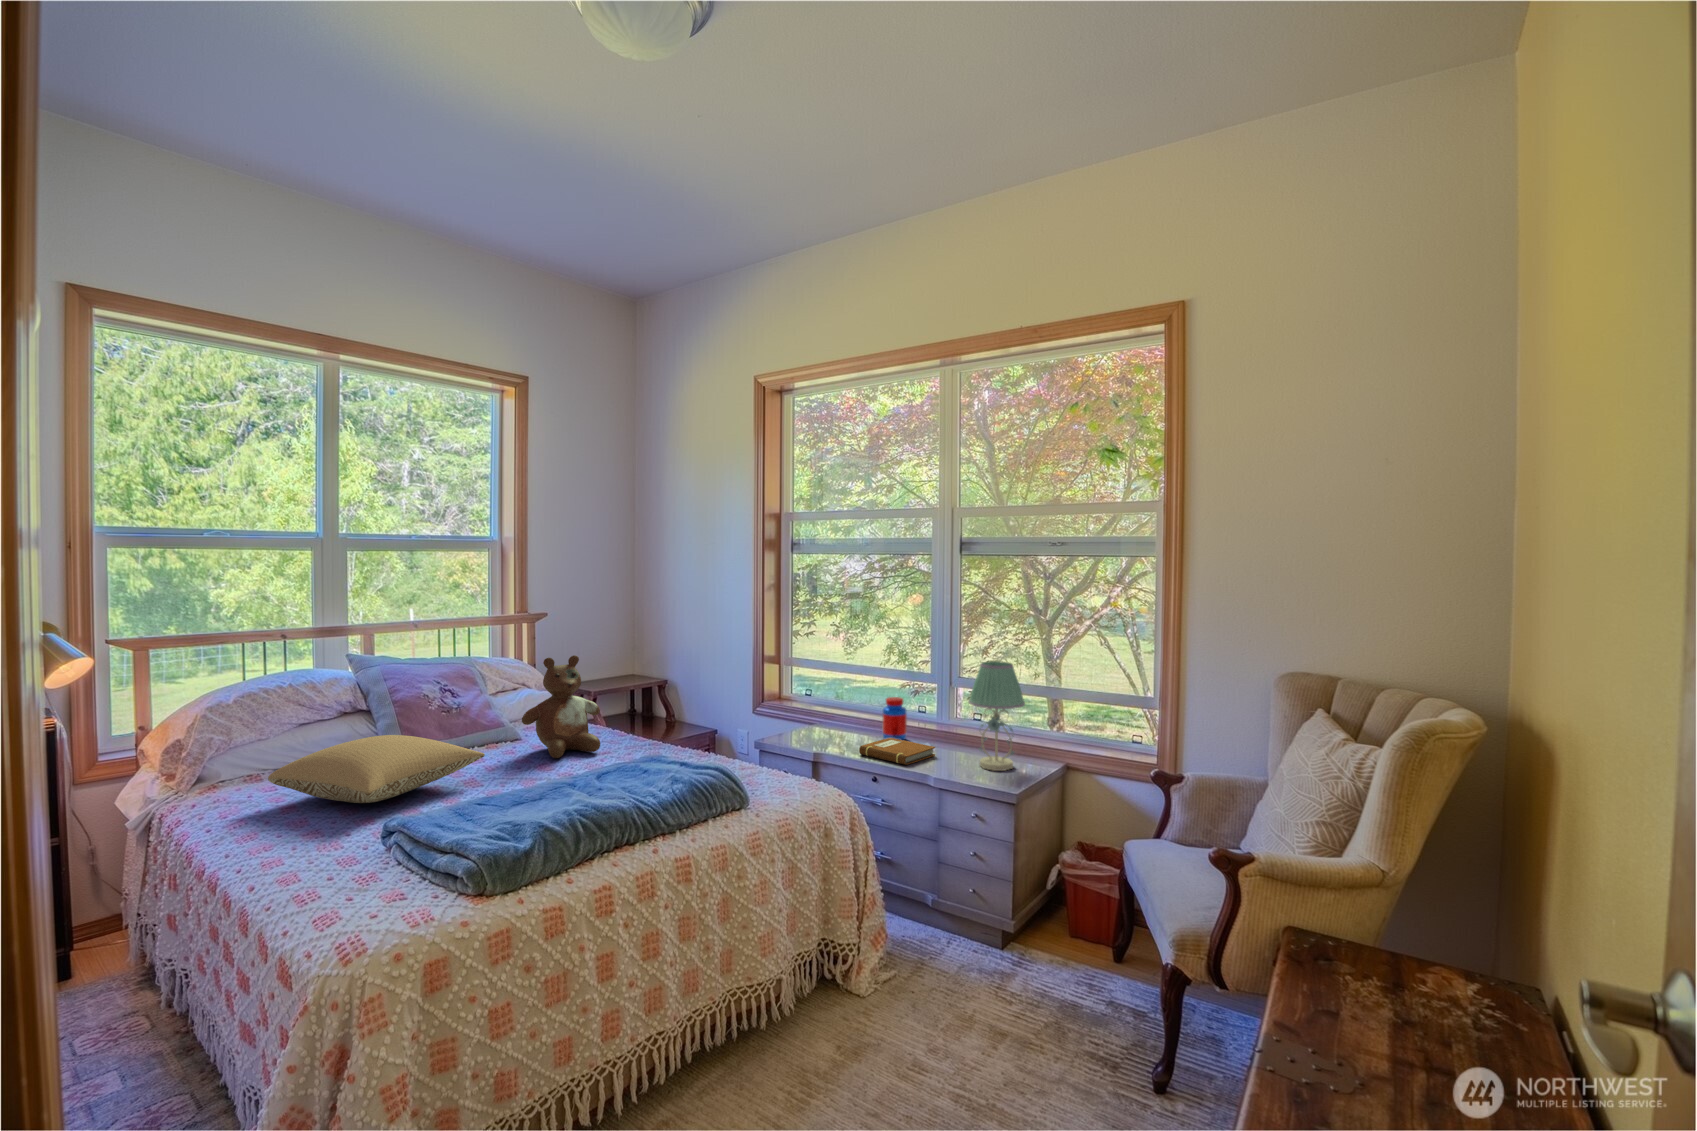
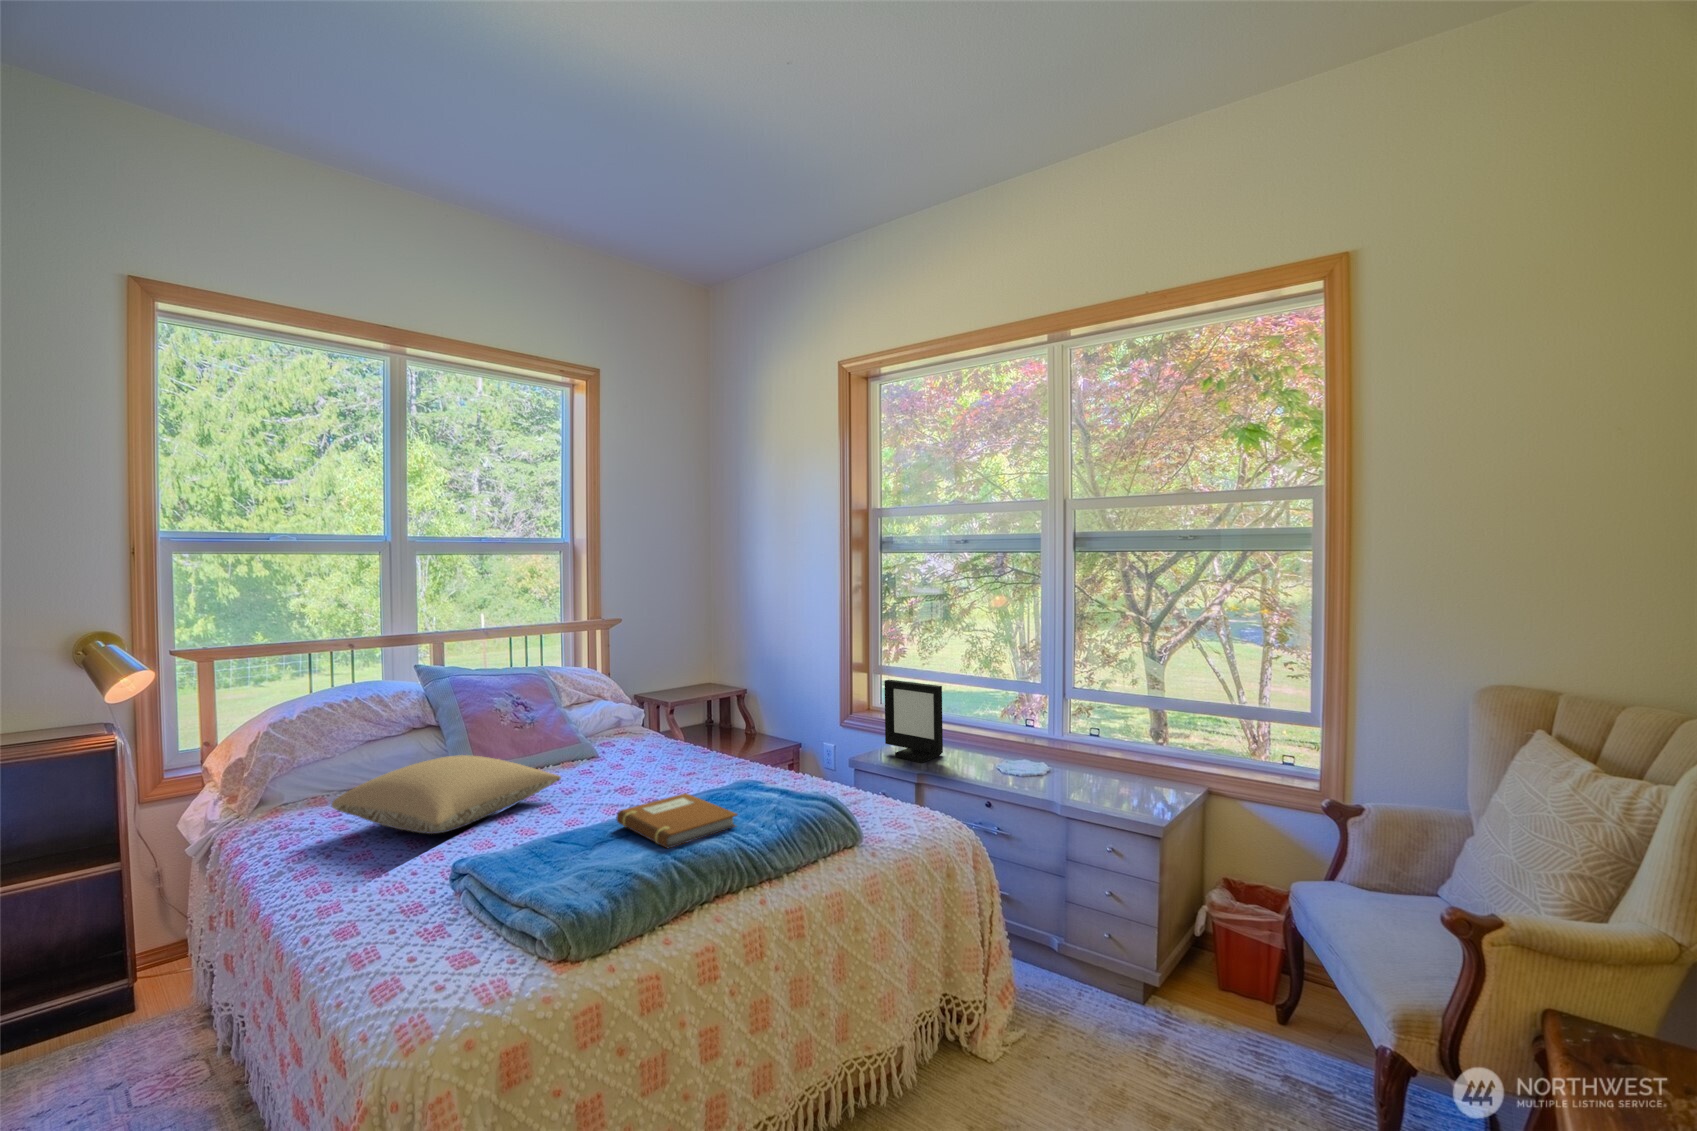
stuffed bear: present [522,655,600,758] -> none [599,666,683,779]
table lamp: present [969,661,1025,771] -> none [1091,671,1158,796]
picture frame: none [793,670,844,745] -> present [884,680,943,763]
jar: present [883,697,907,740] -> none [985,710,1012,759]
notebook: present [859,738,935,765] -> present [616,793,737,849]

